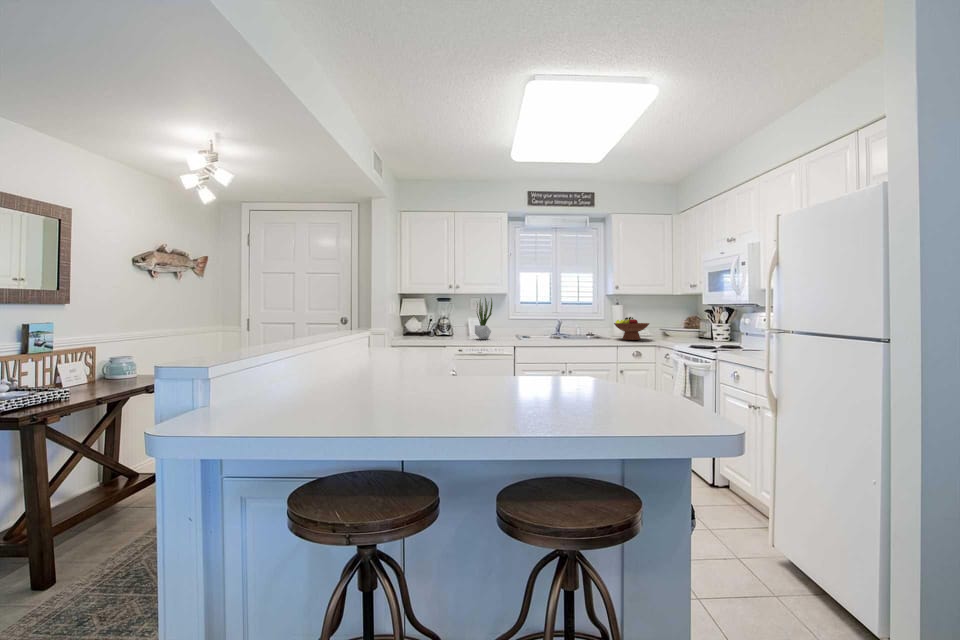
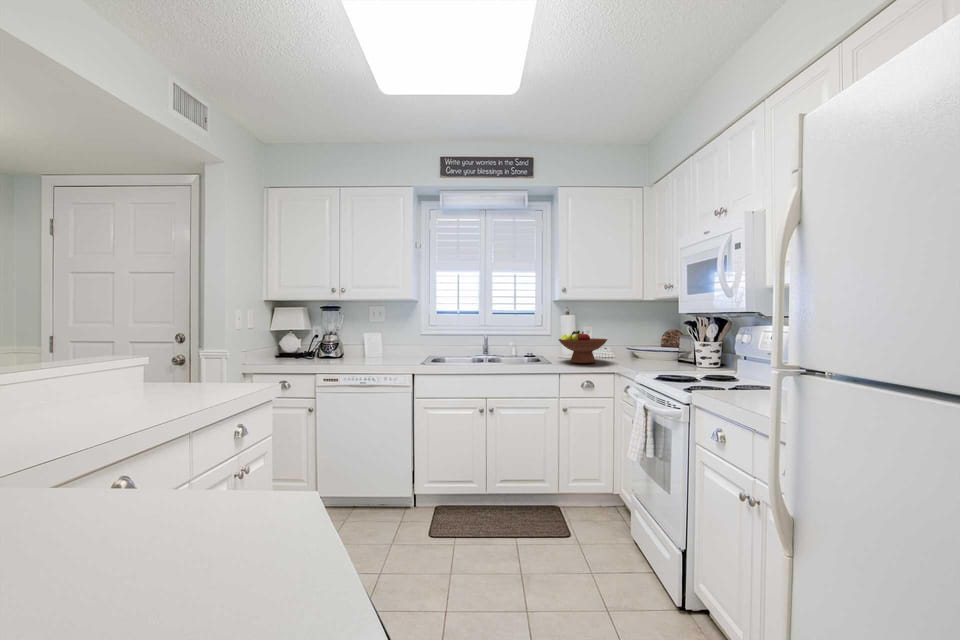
potted plant: present [475,298,492,339] -> none [364,303,390,363]

